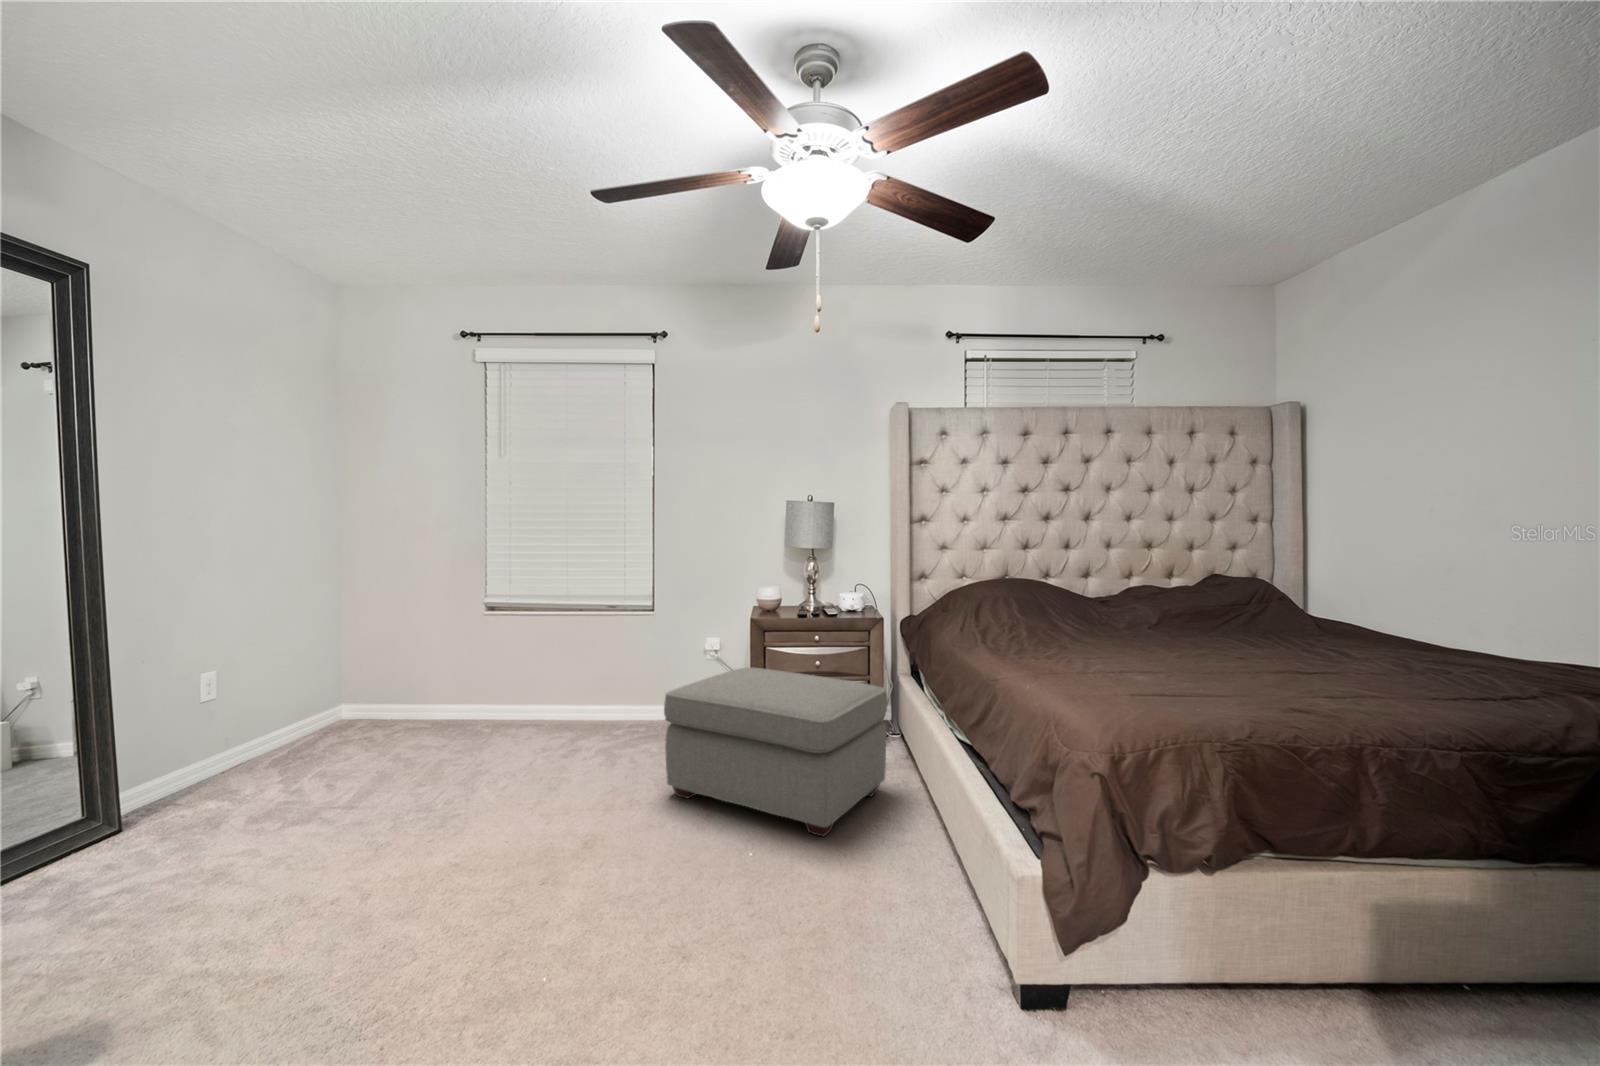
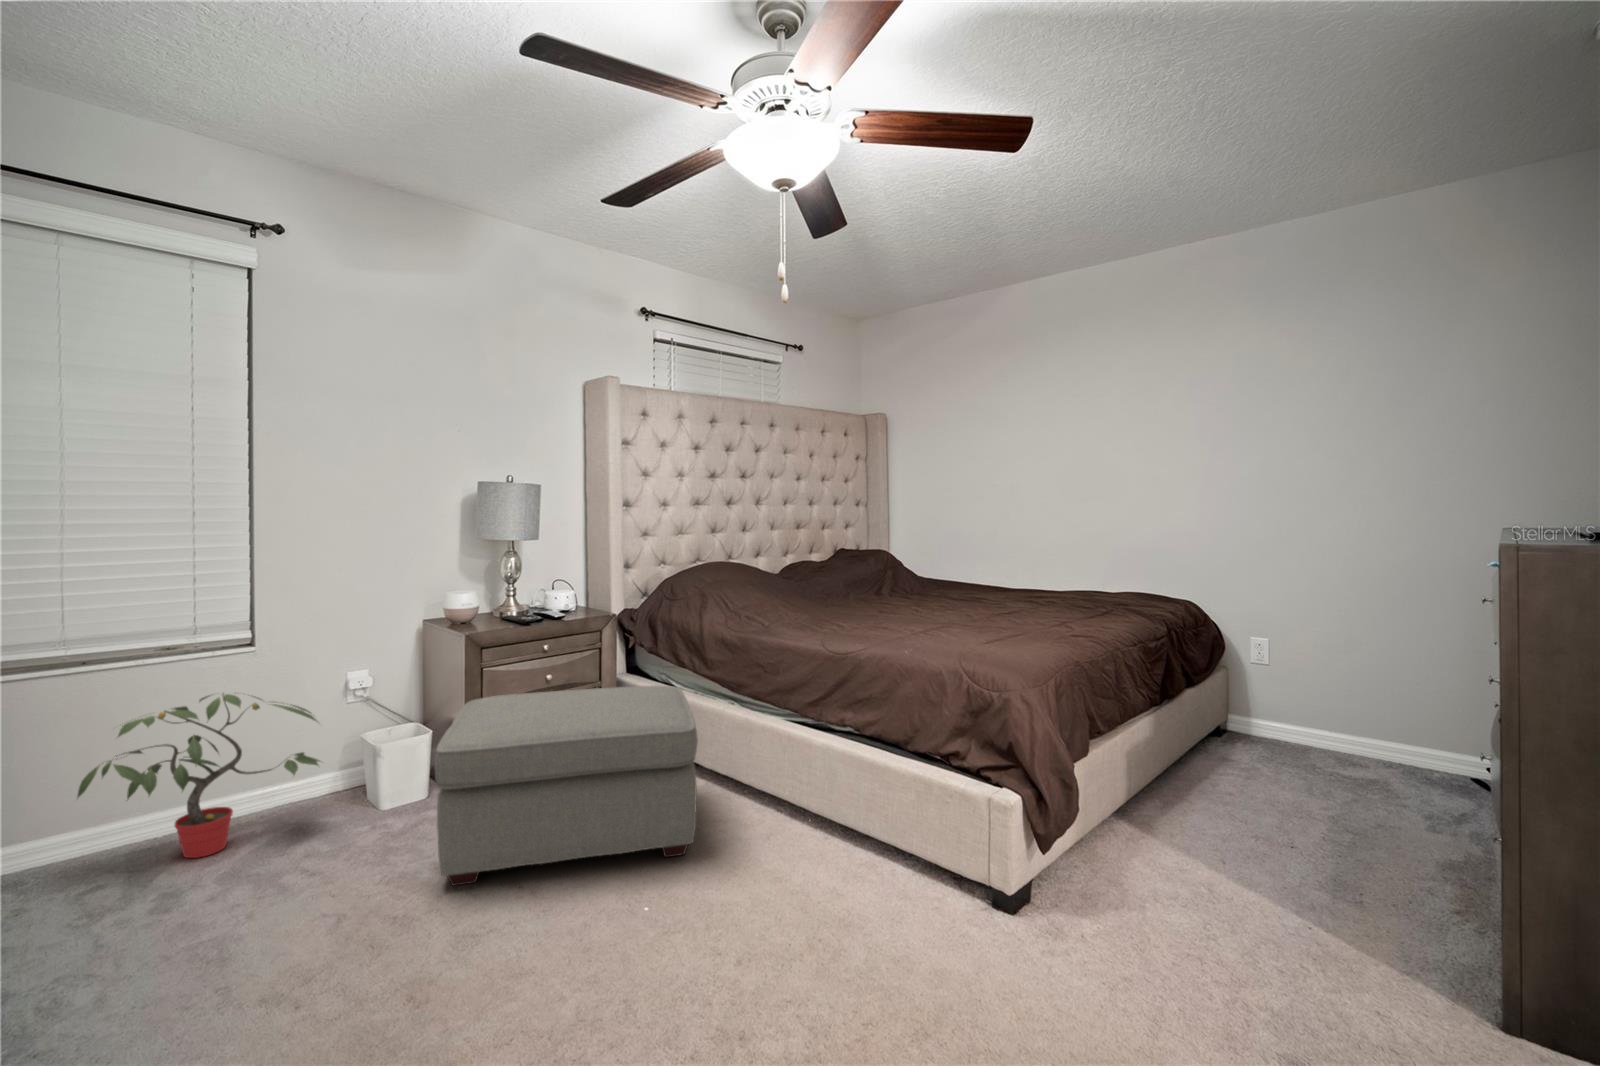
potted plant: none [561,637,679,735] -> present [77,693,320,858]

